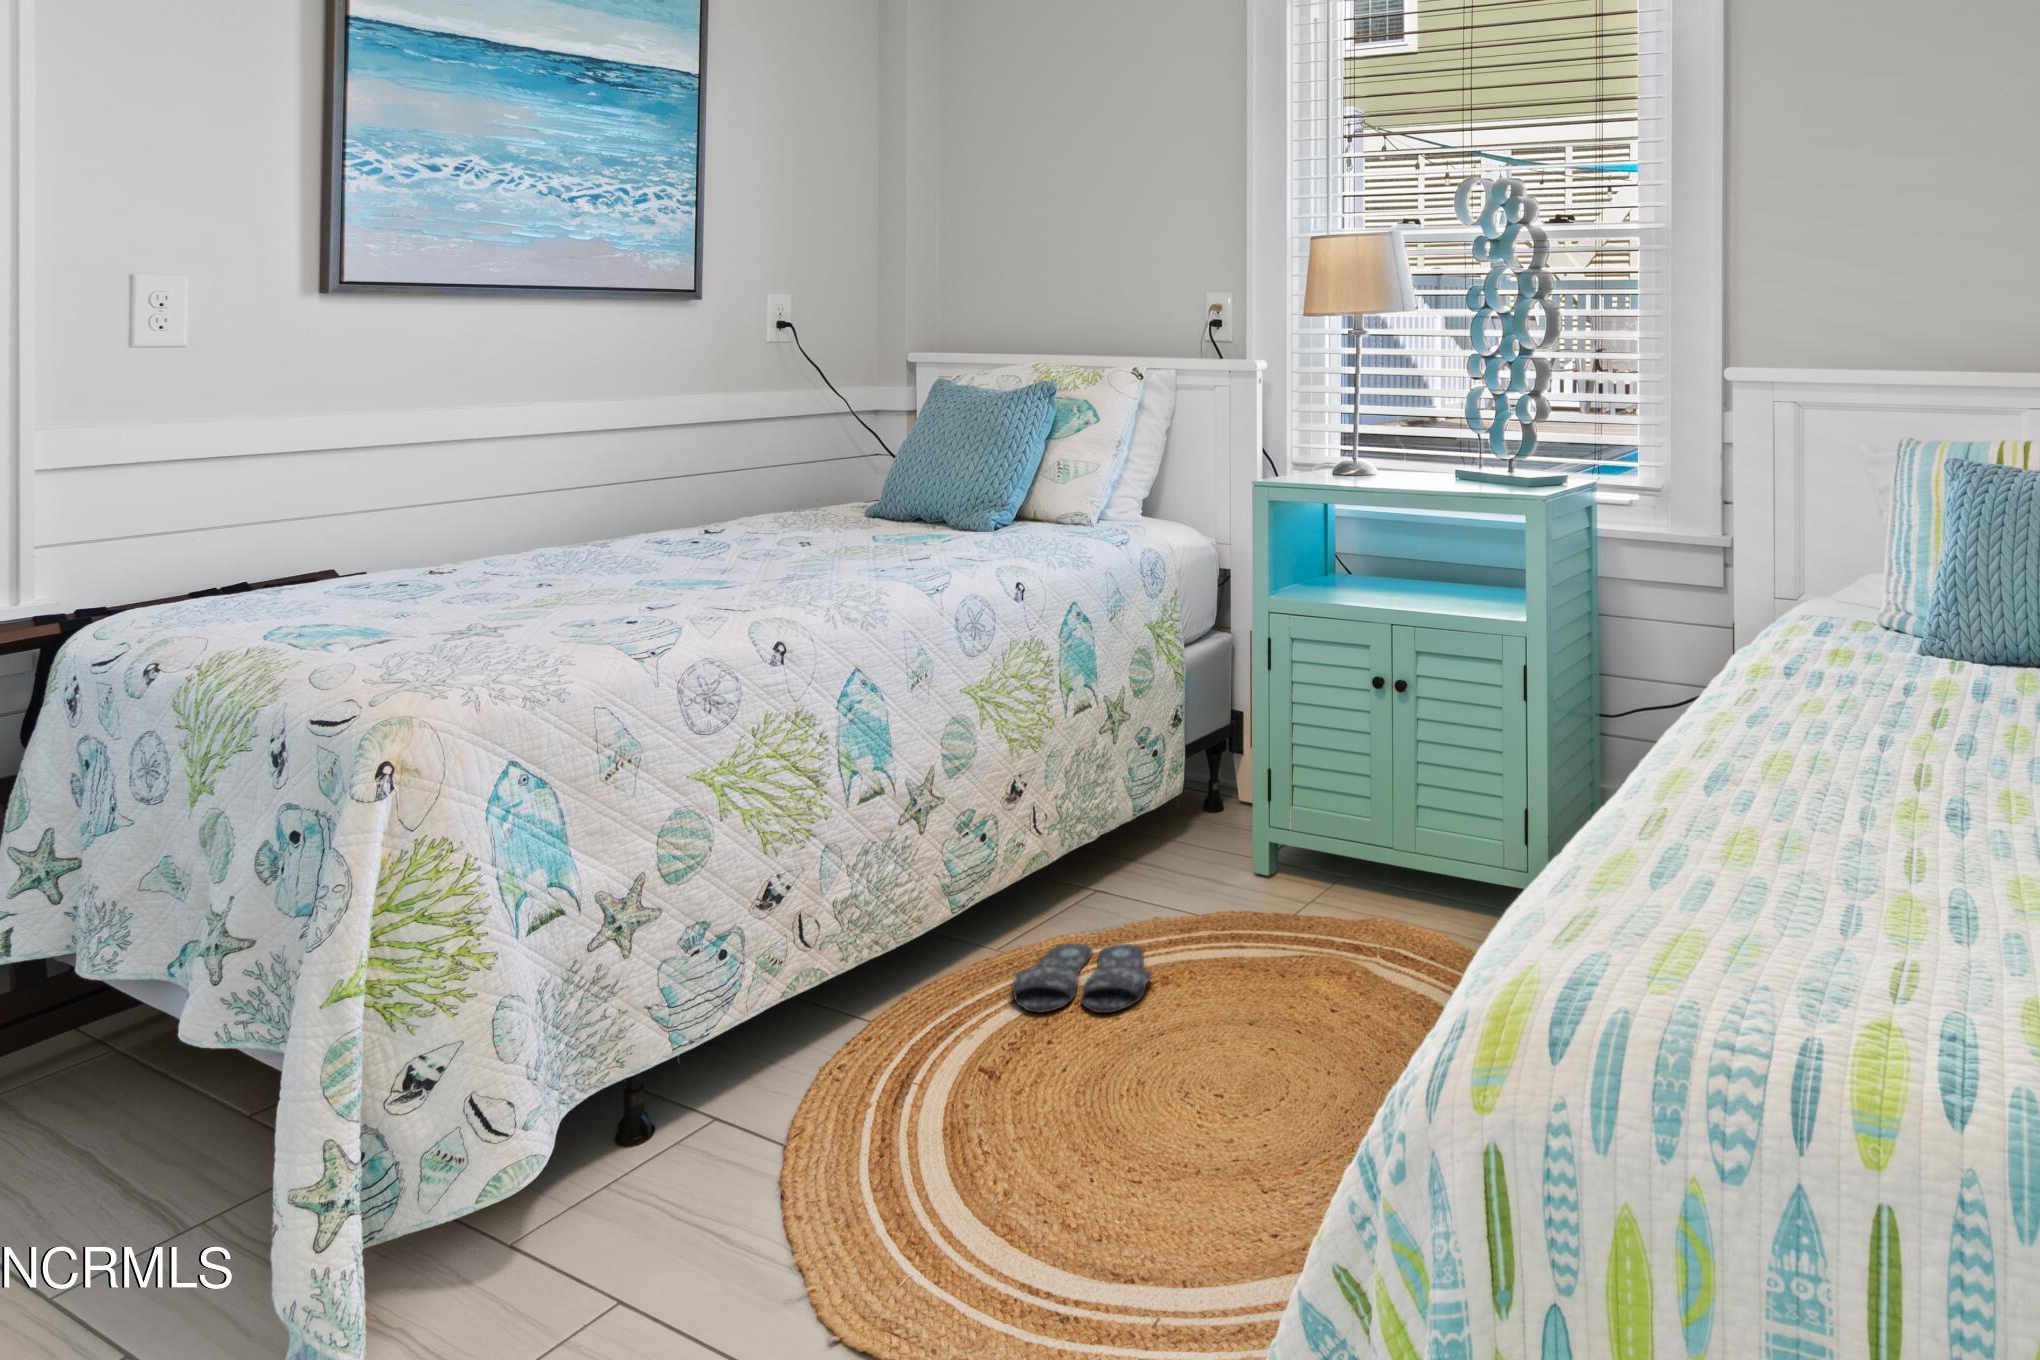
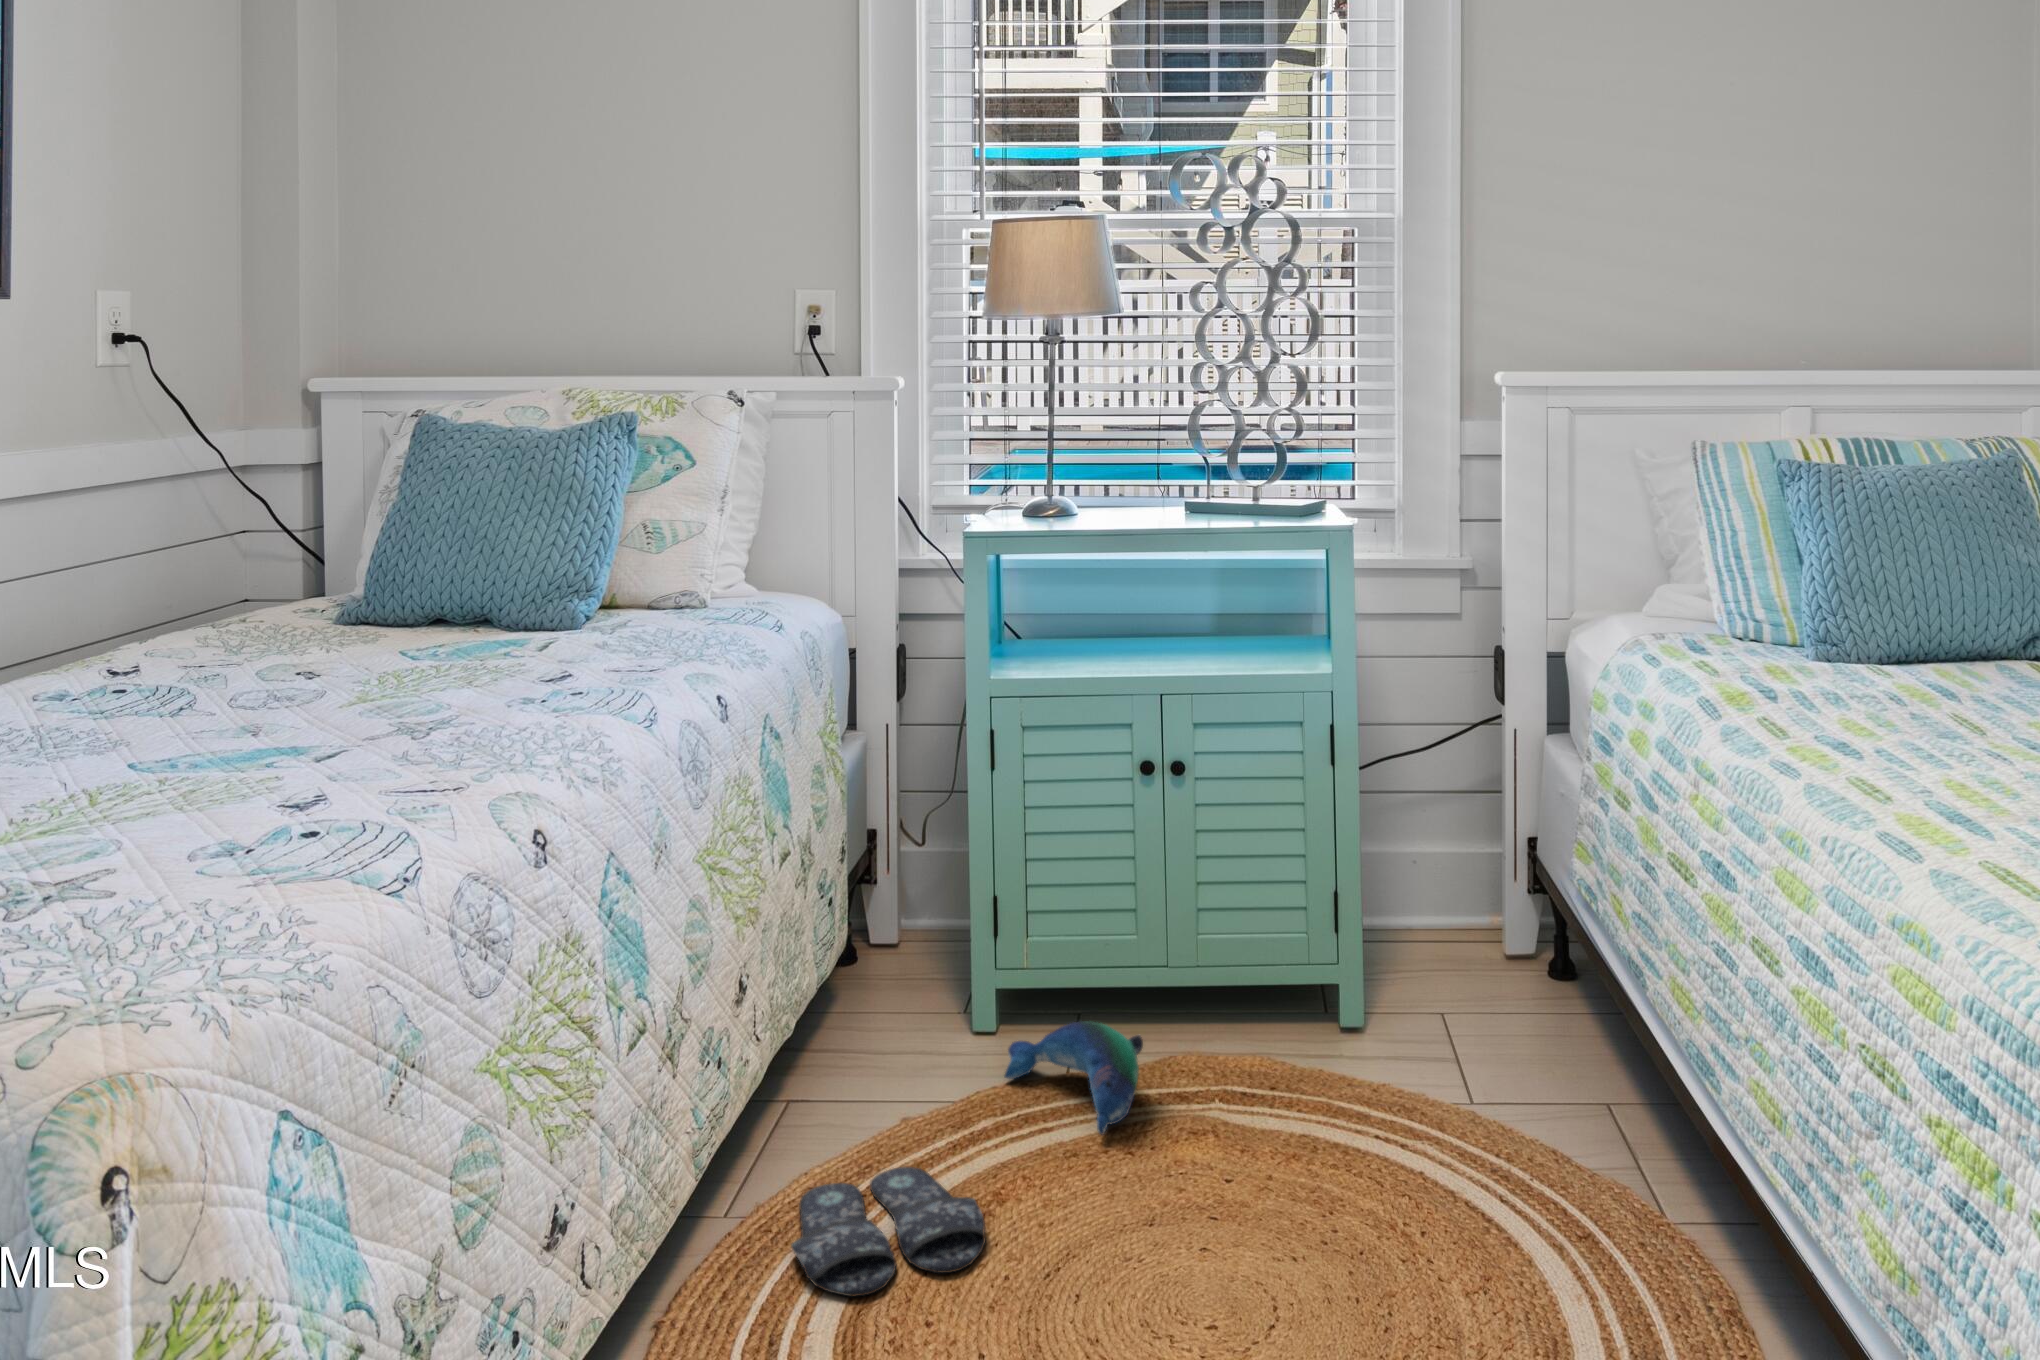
plush toy: none [1248,872,1341,954] -> present [1005,1021,1143,1134]

